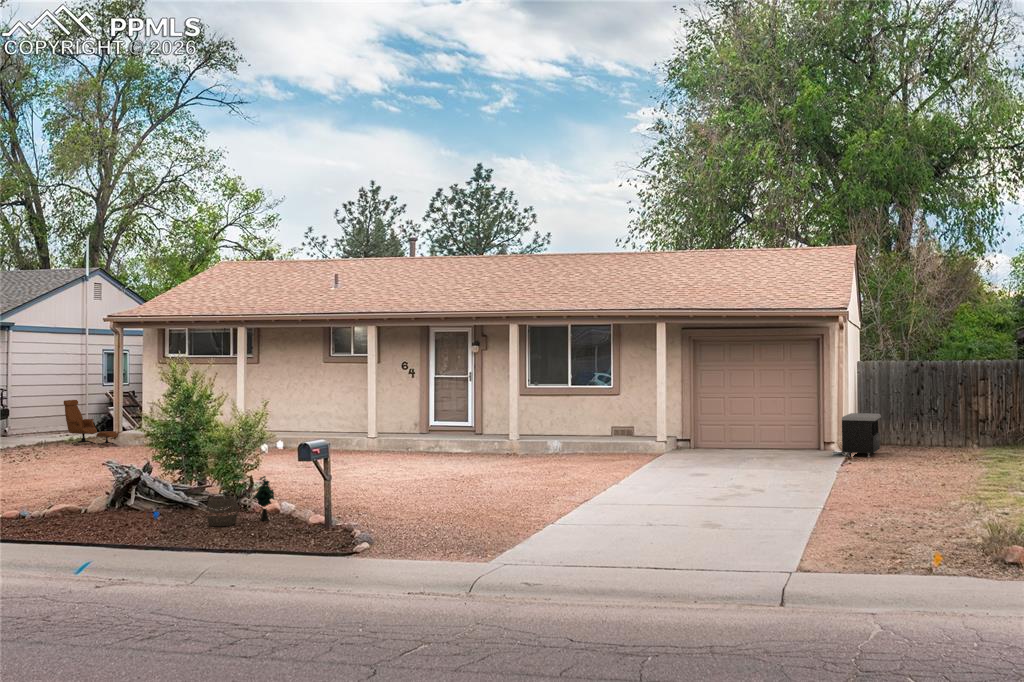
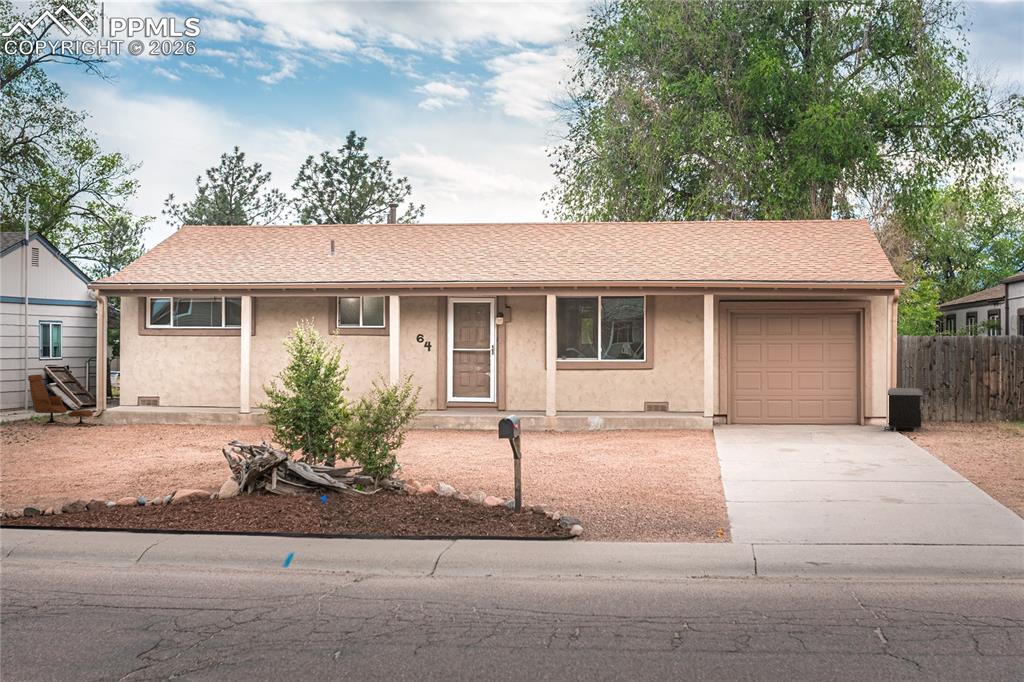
decorative plant: present [254,476,274,521] -> none [403,455,427,504]
woven basket: present [206,496,238,526] -> none [359,478,394,511]

